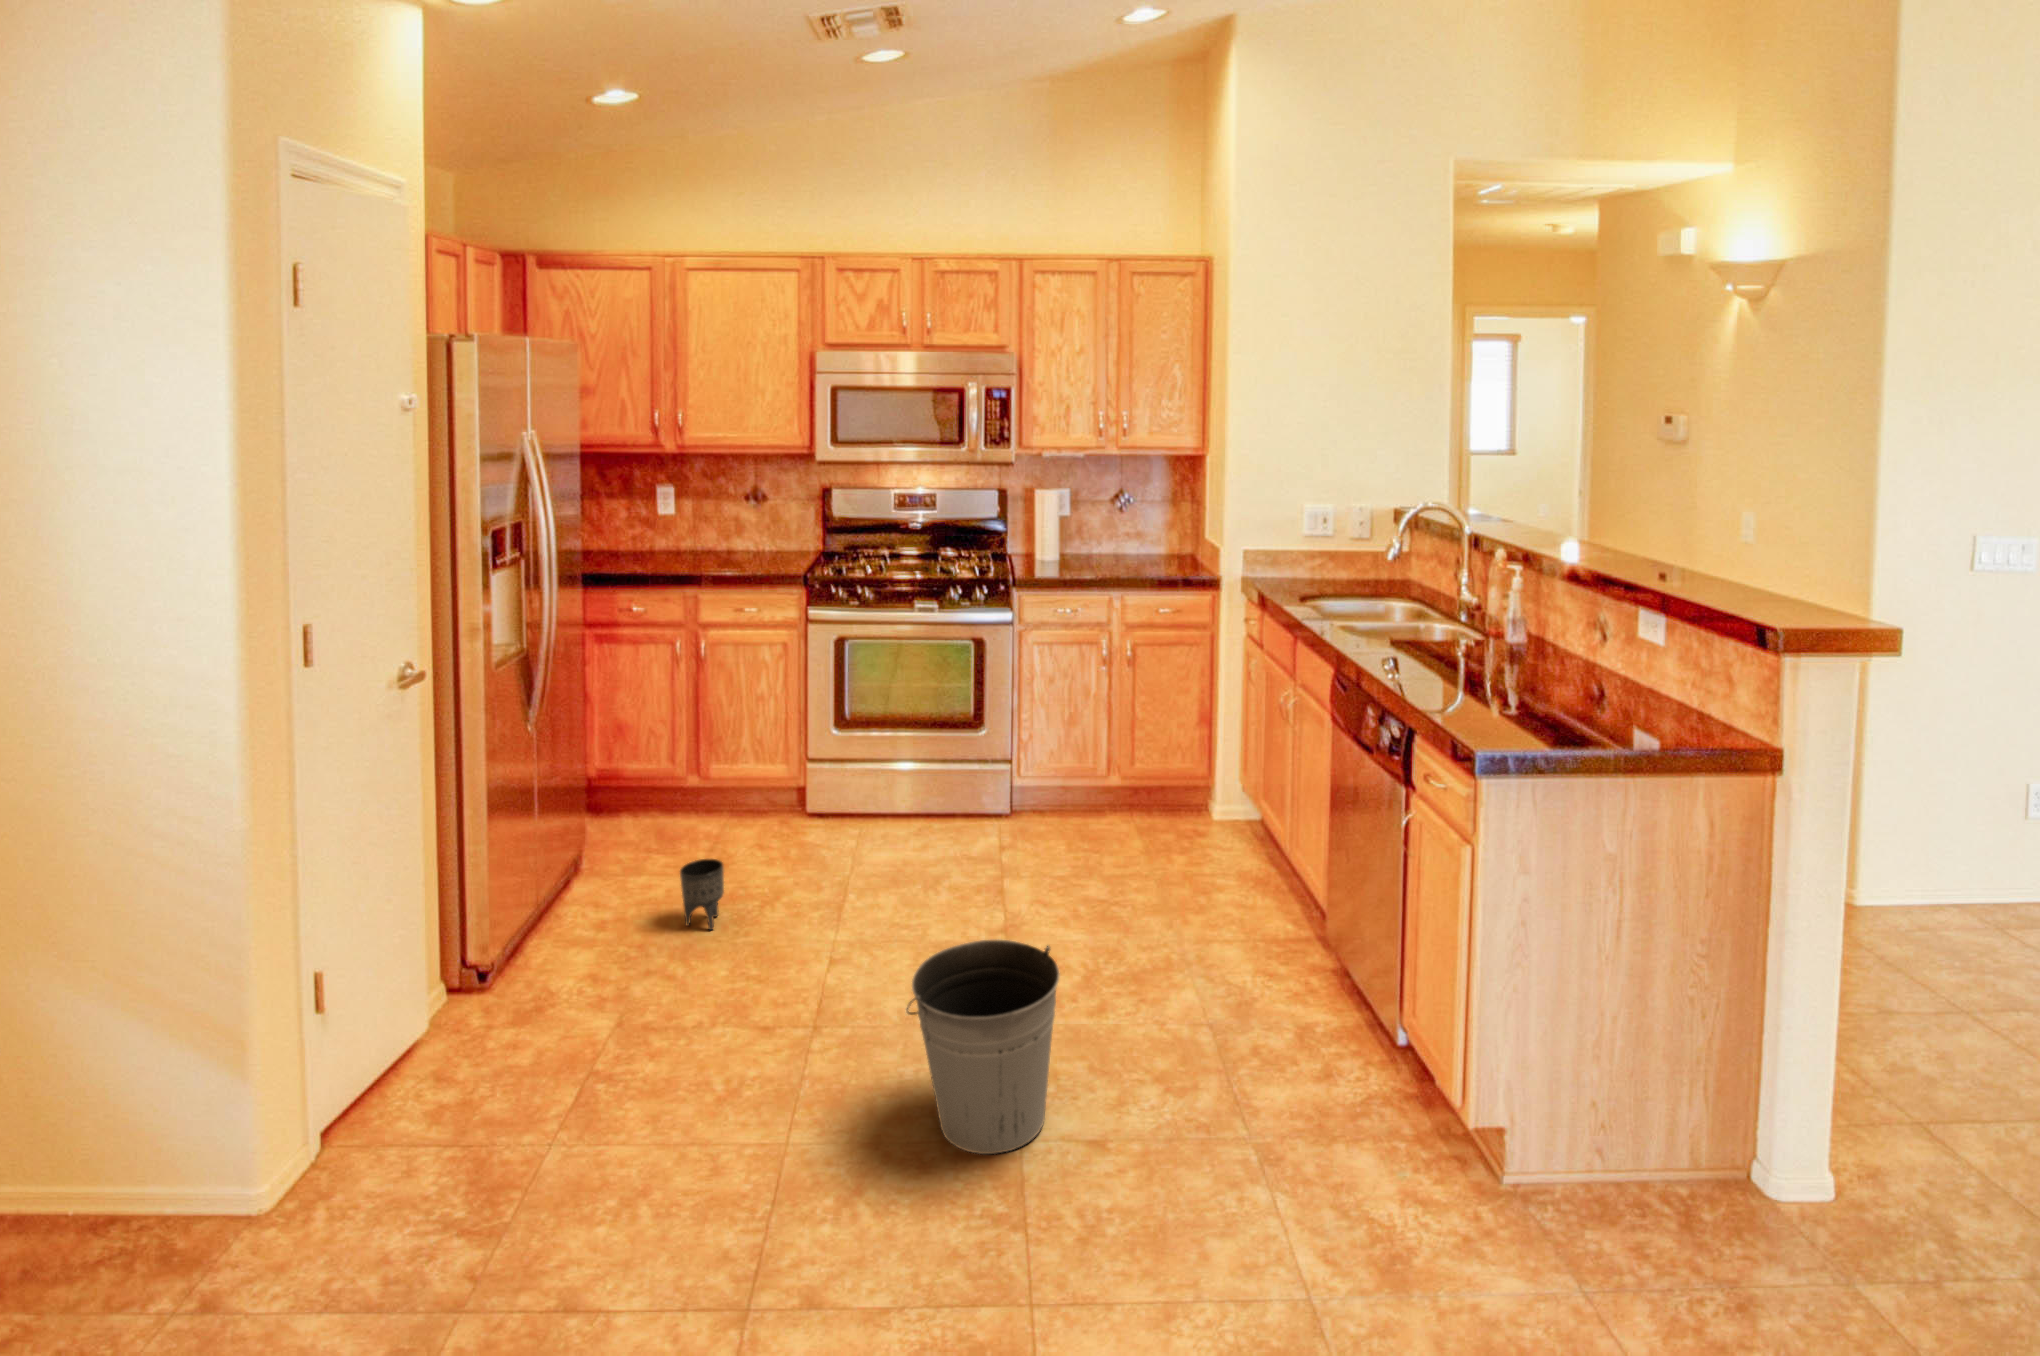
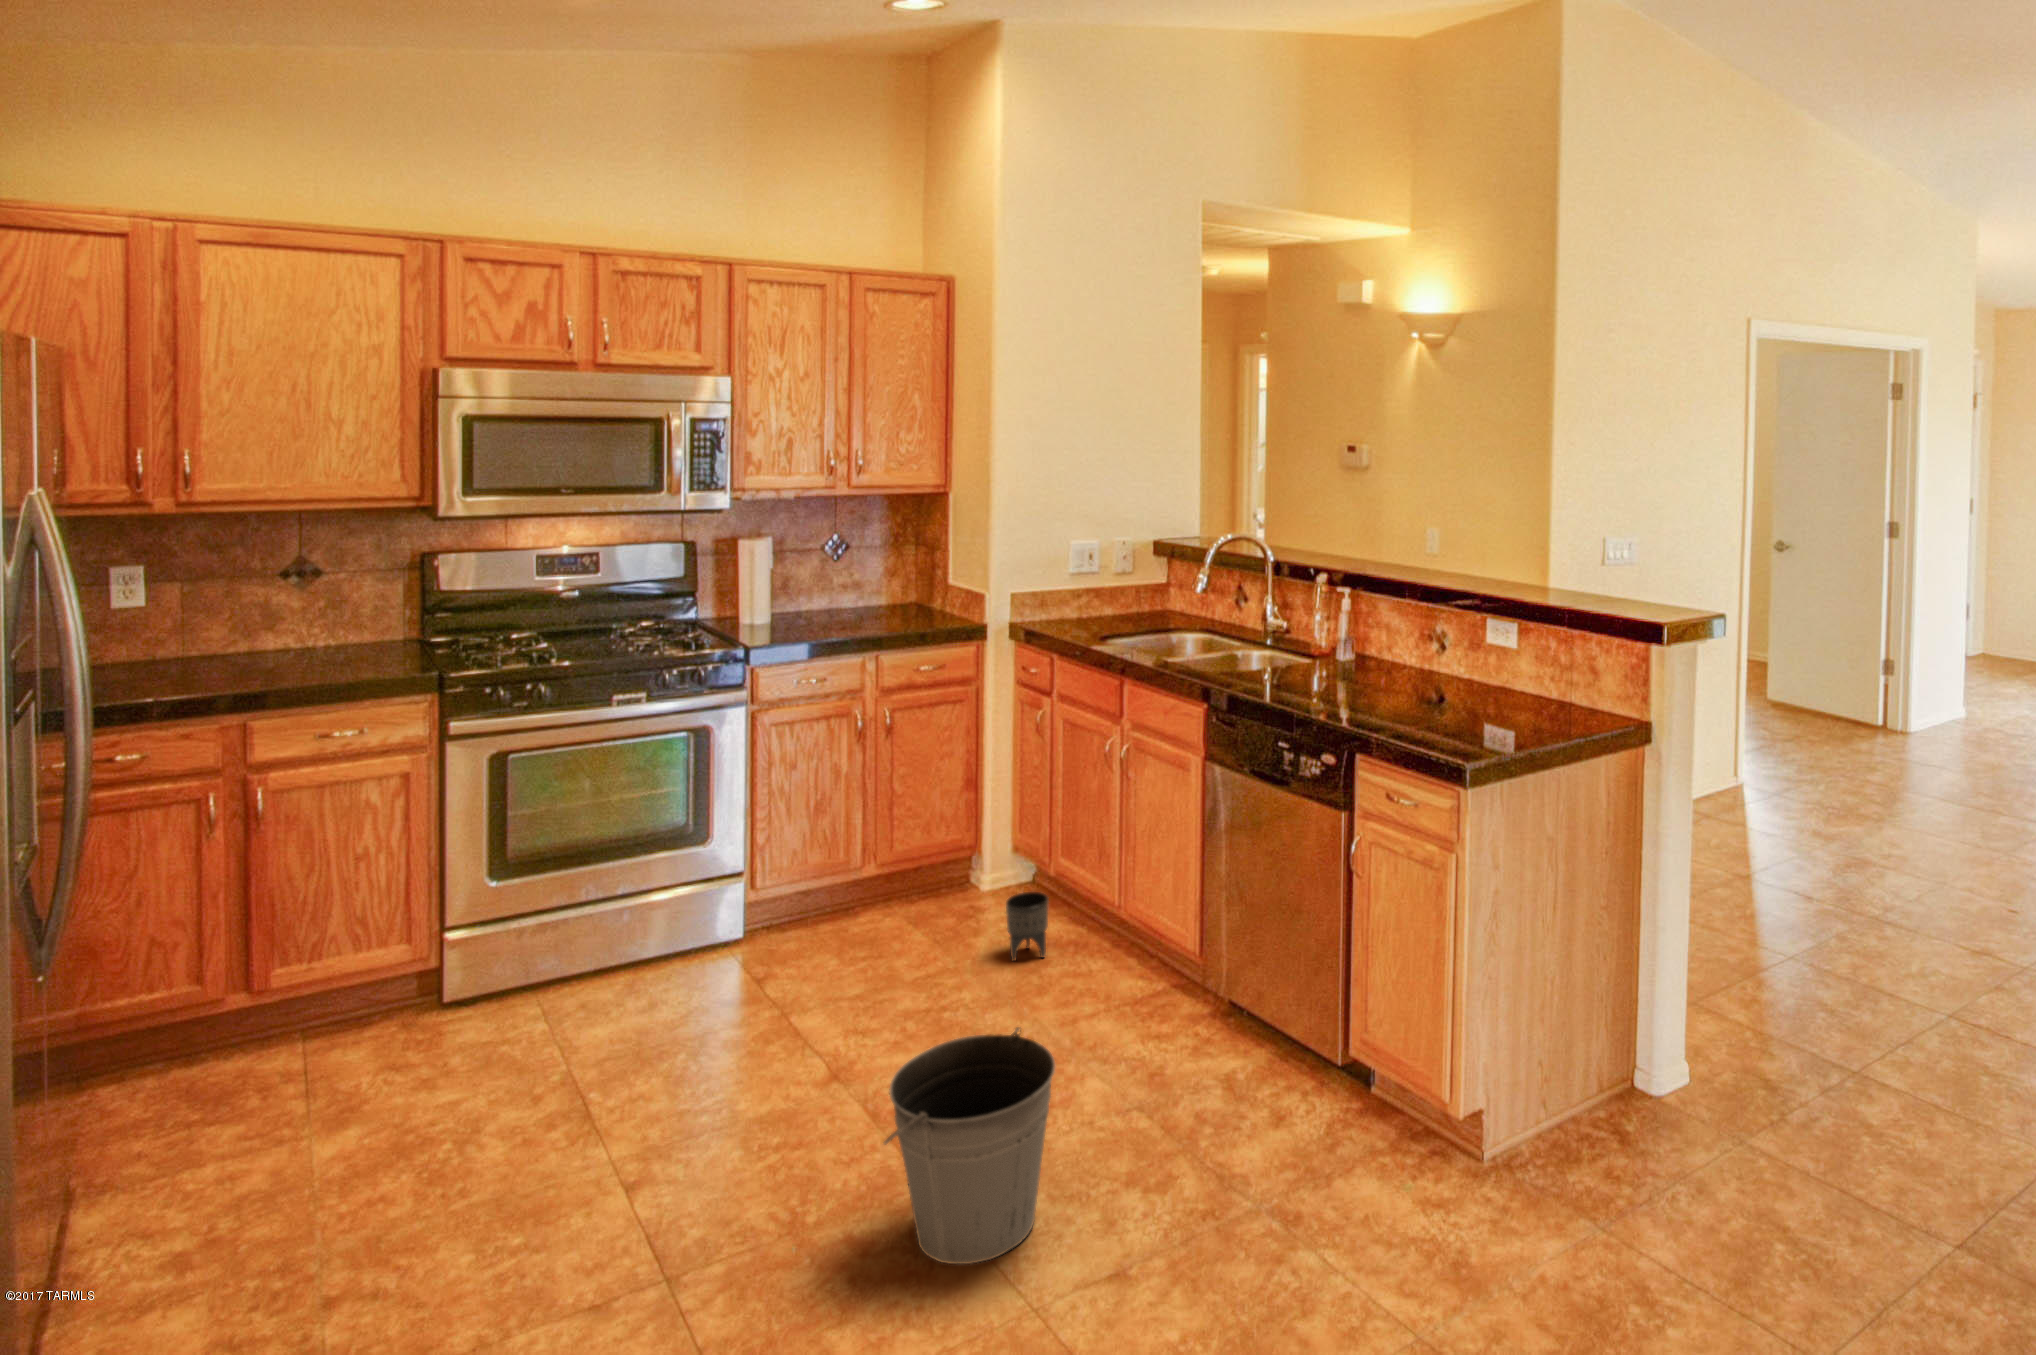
planter: present [680,859,724,930] -> present [1006,892,1049,961]

